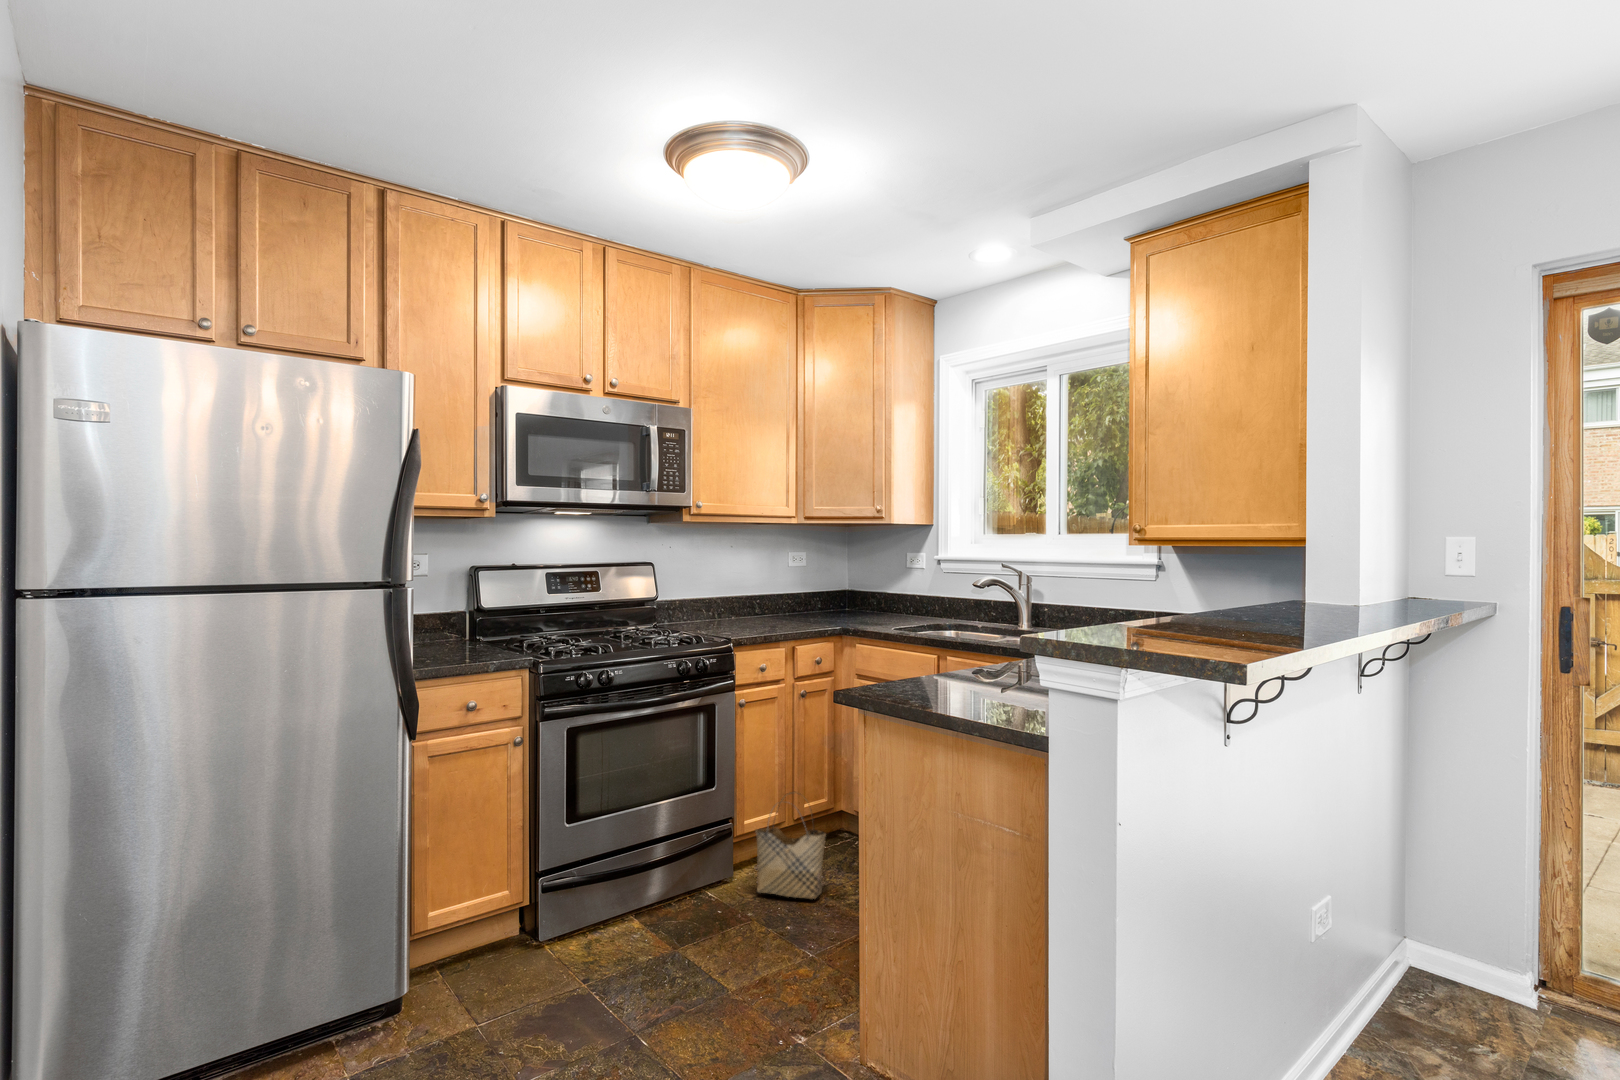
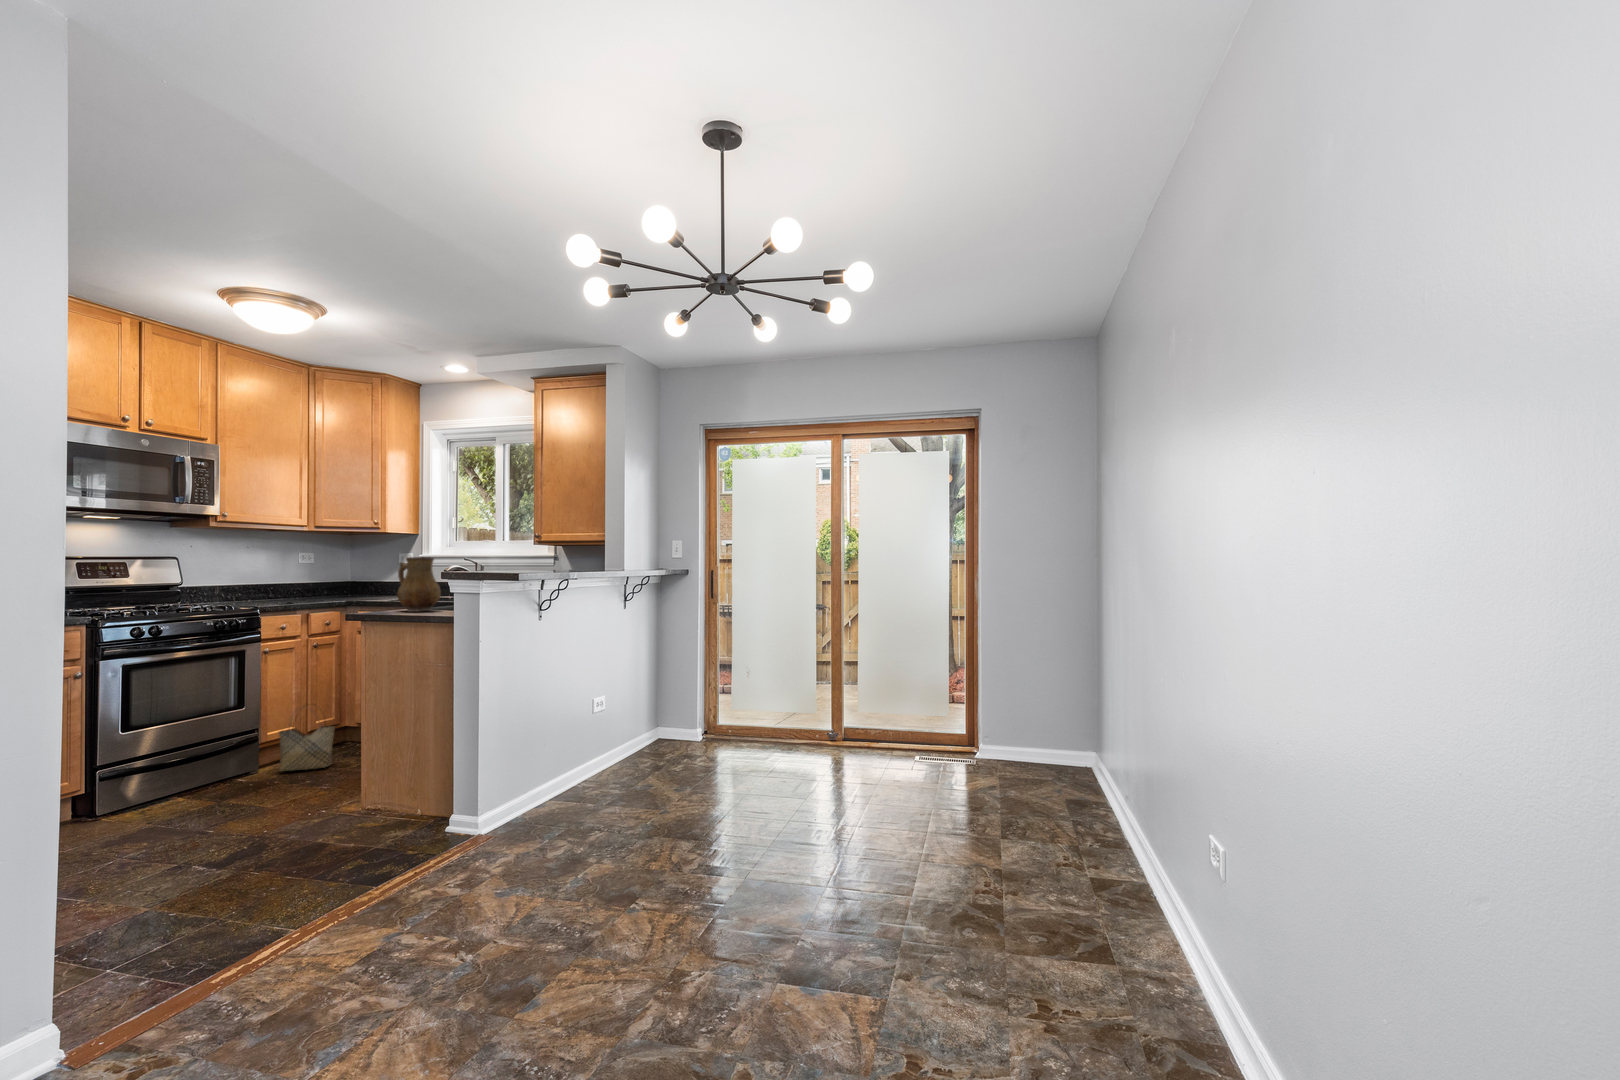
ceramic pitcher: none [917,584,996,697] -> present [397,557,441,612]

